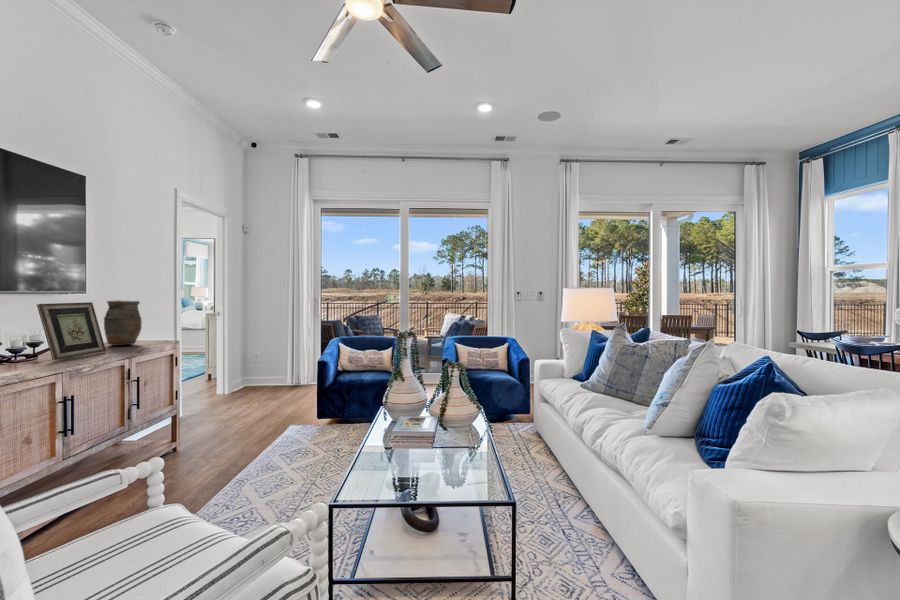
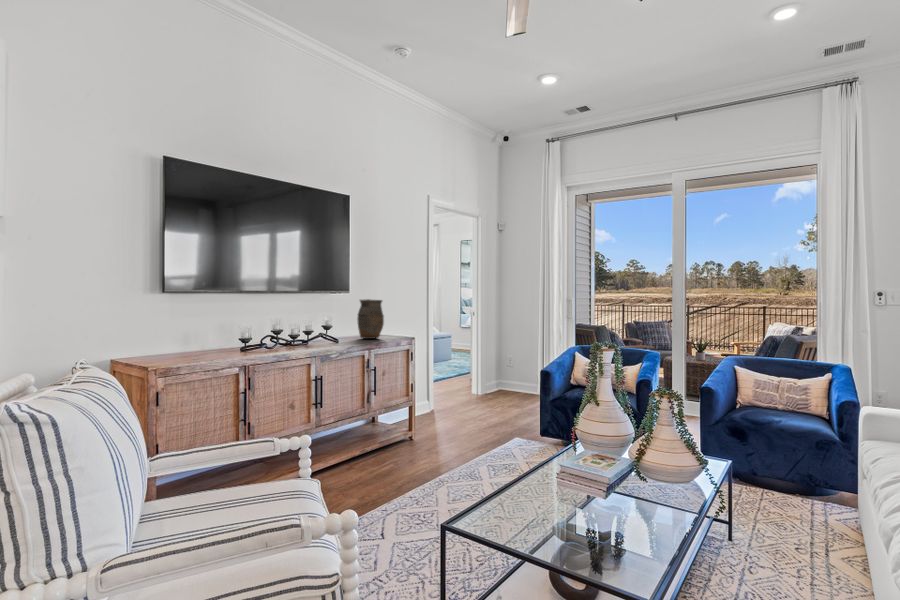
picture frame: present [37,302,106,361] -> none [305,300,353,346]

